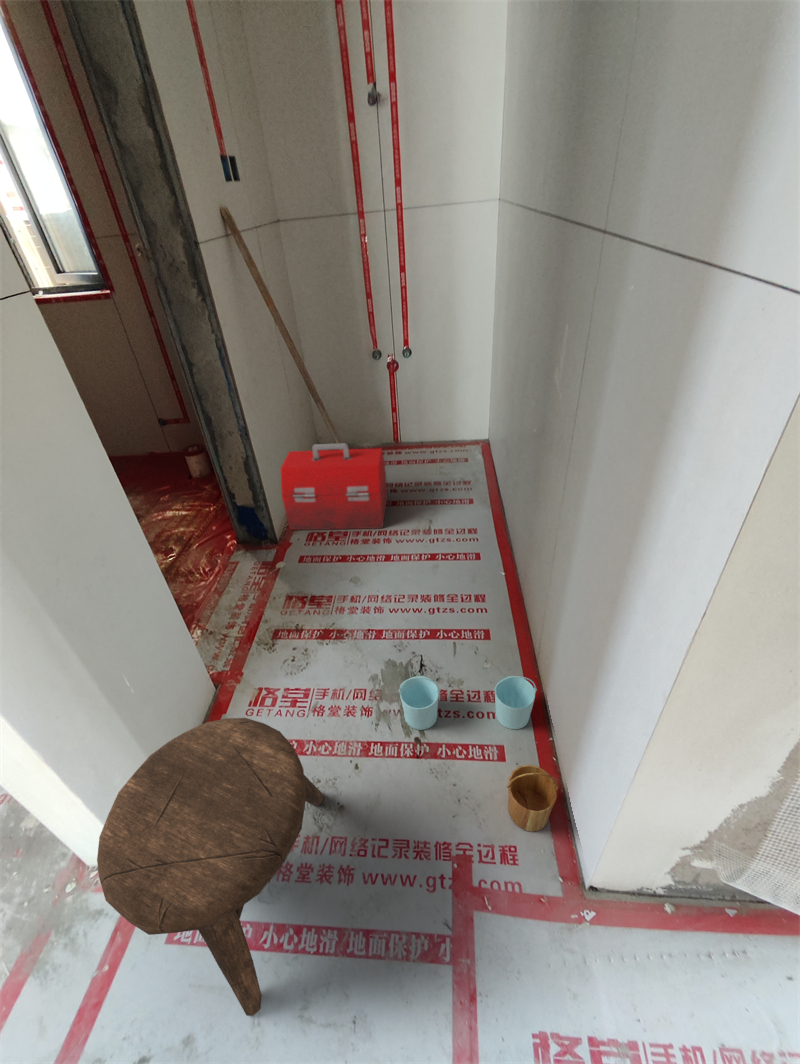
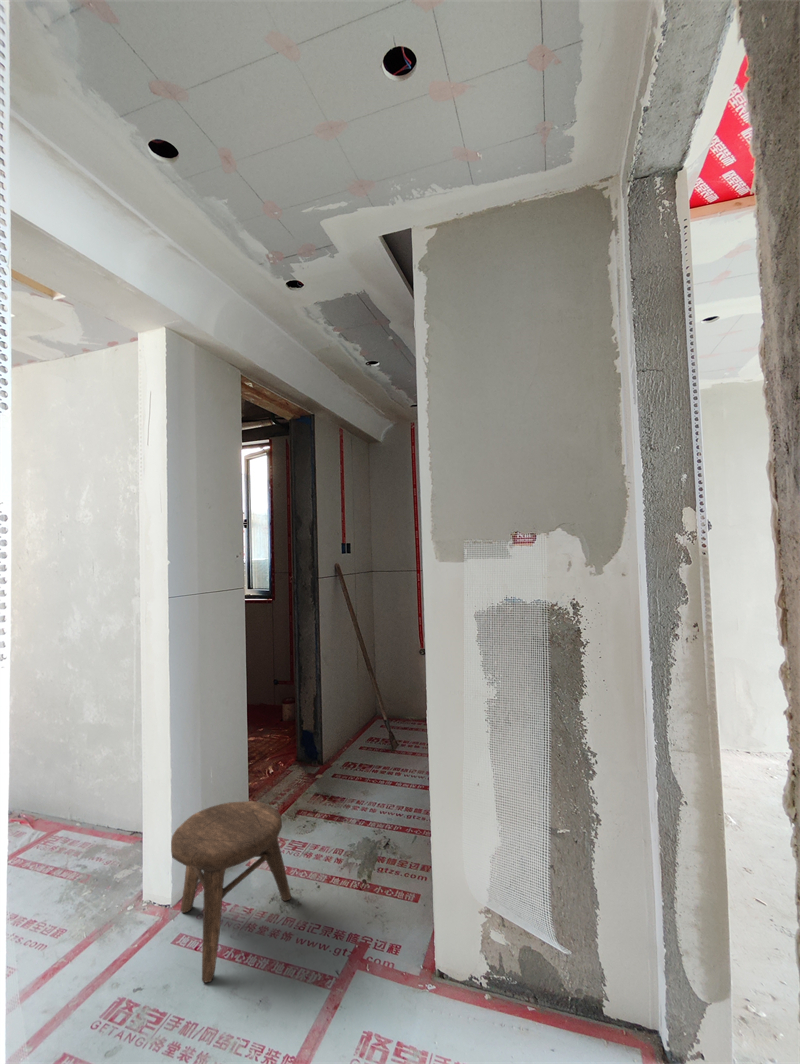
toolbox: present [281,443,388,530] -> none [334,697,413,766]
bucket: present [398,676,559,832] -> none [359,827,450,940]

